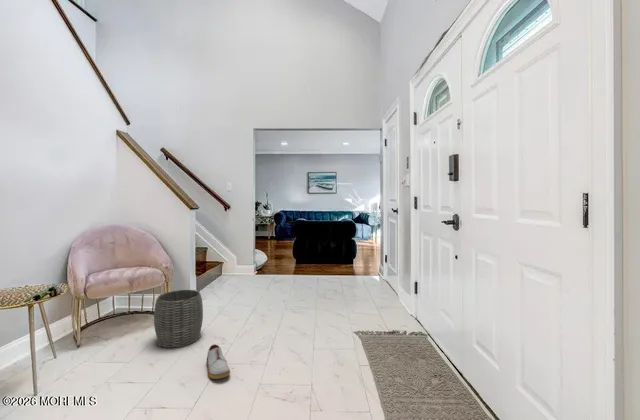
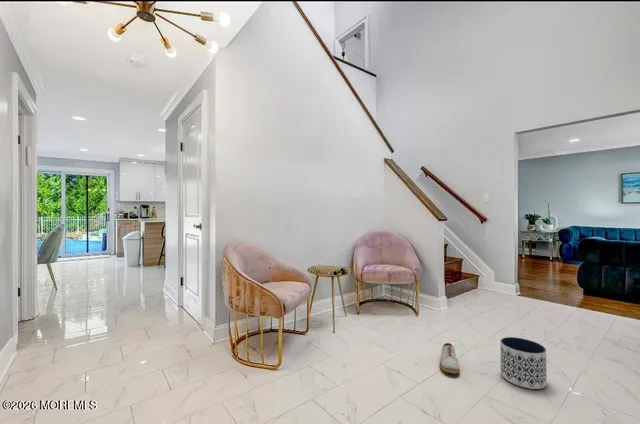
woven basket: present [154,290,203,348] -> none [404,289,444,338]
planter: none [264,317,299,362] -> present [500,337,547,389]

